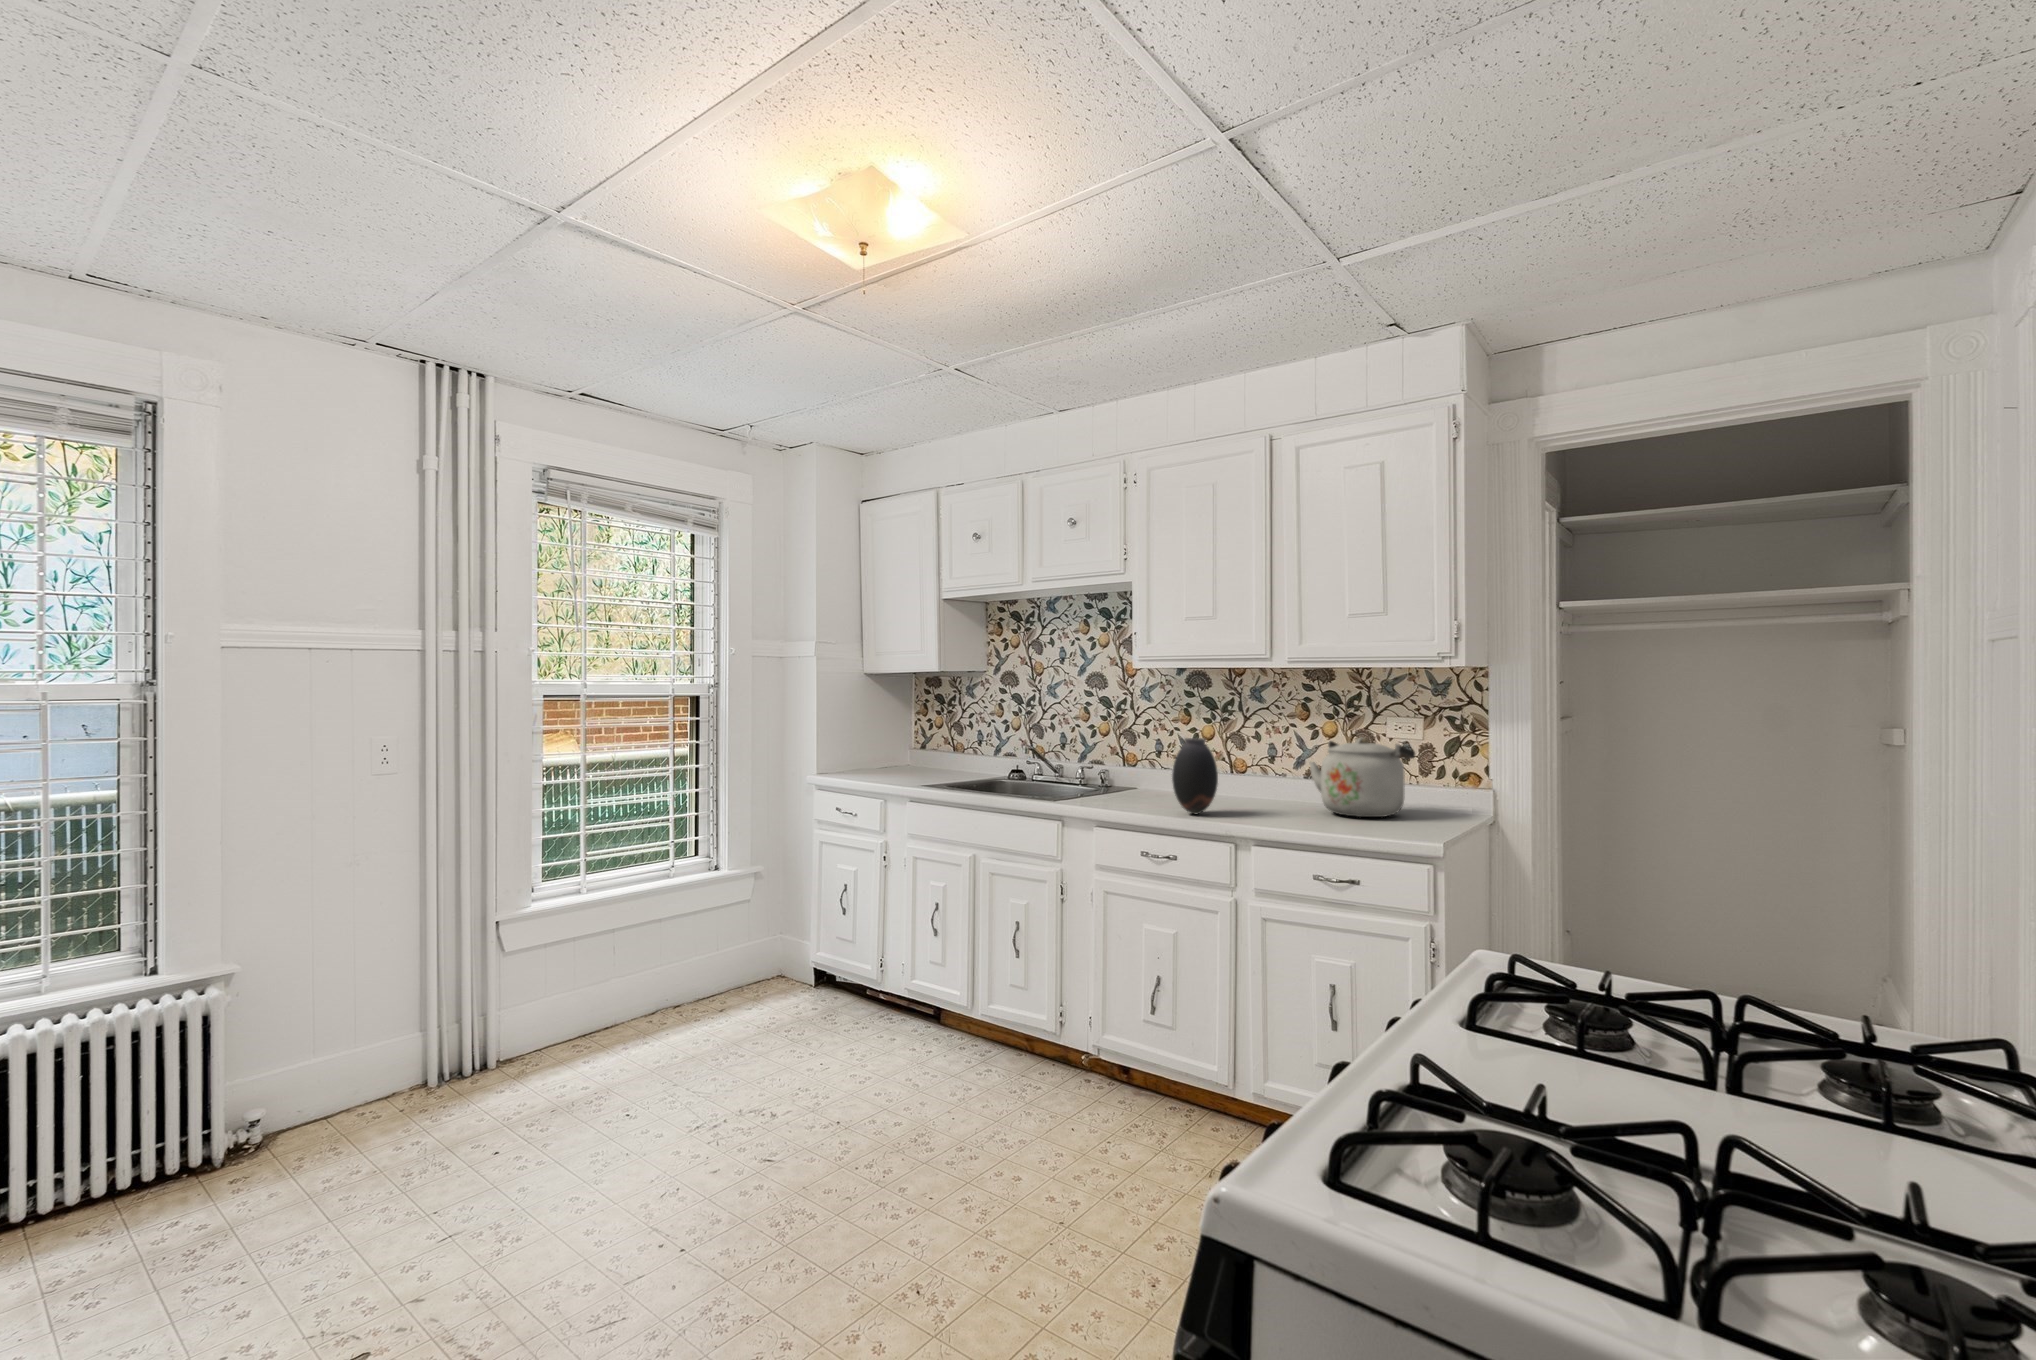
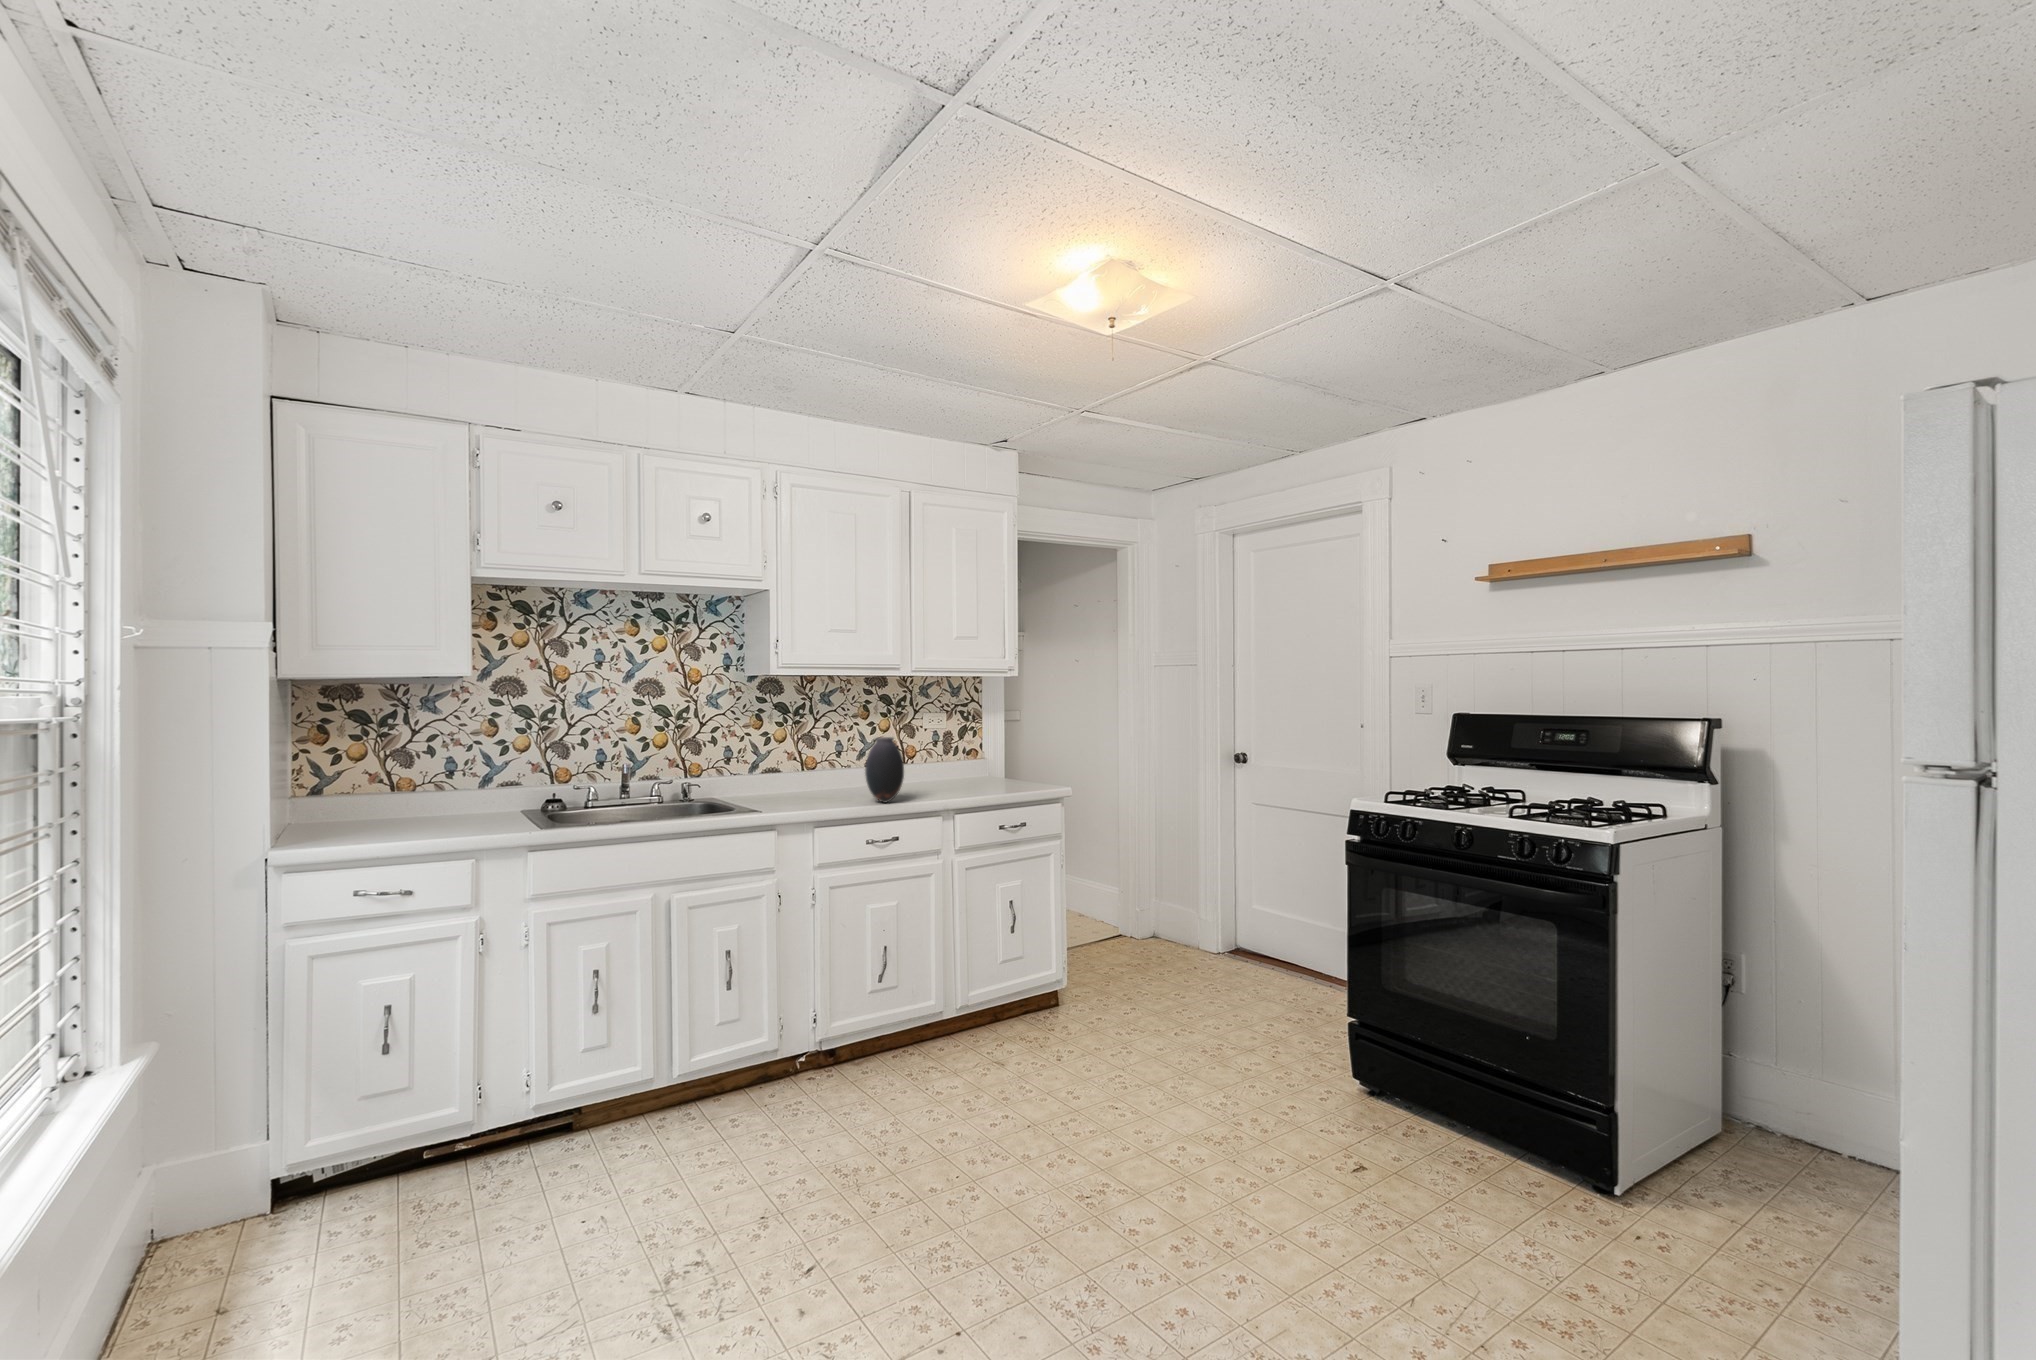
kettle: present [1309,737,1415,817] -> none [911,729,979,786]

